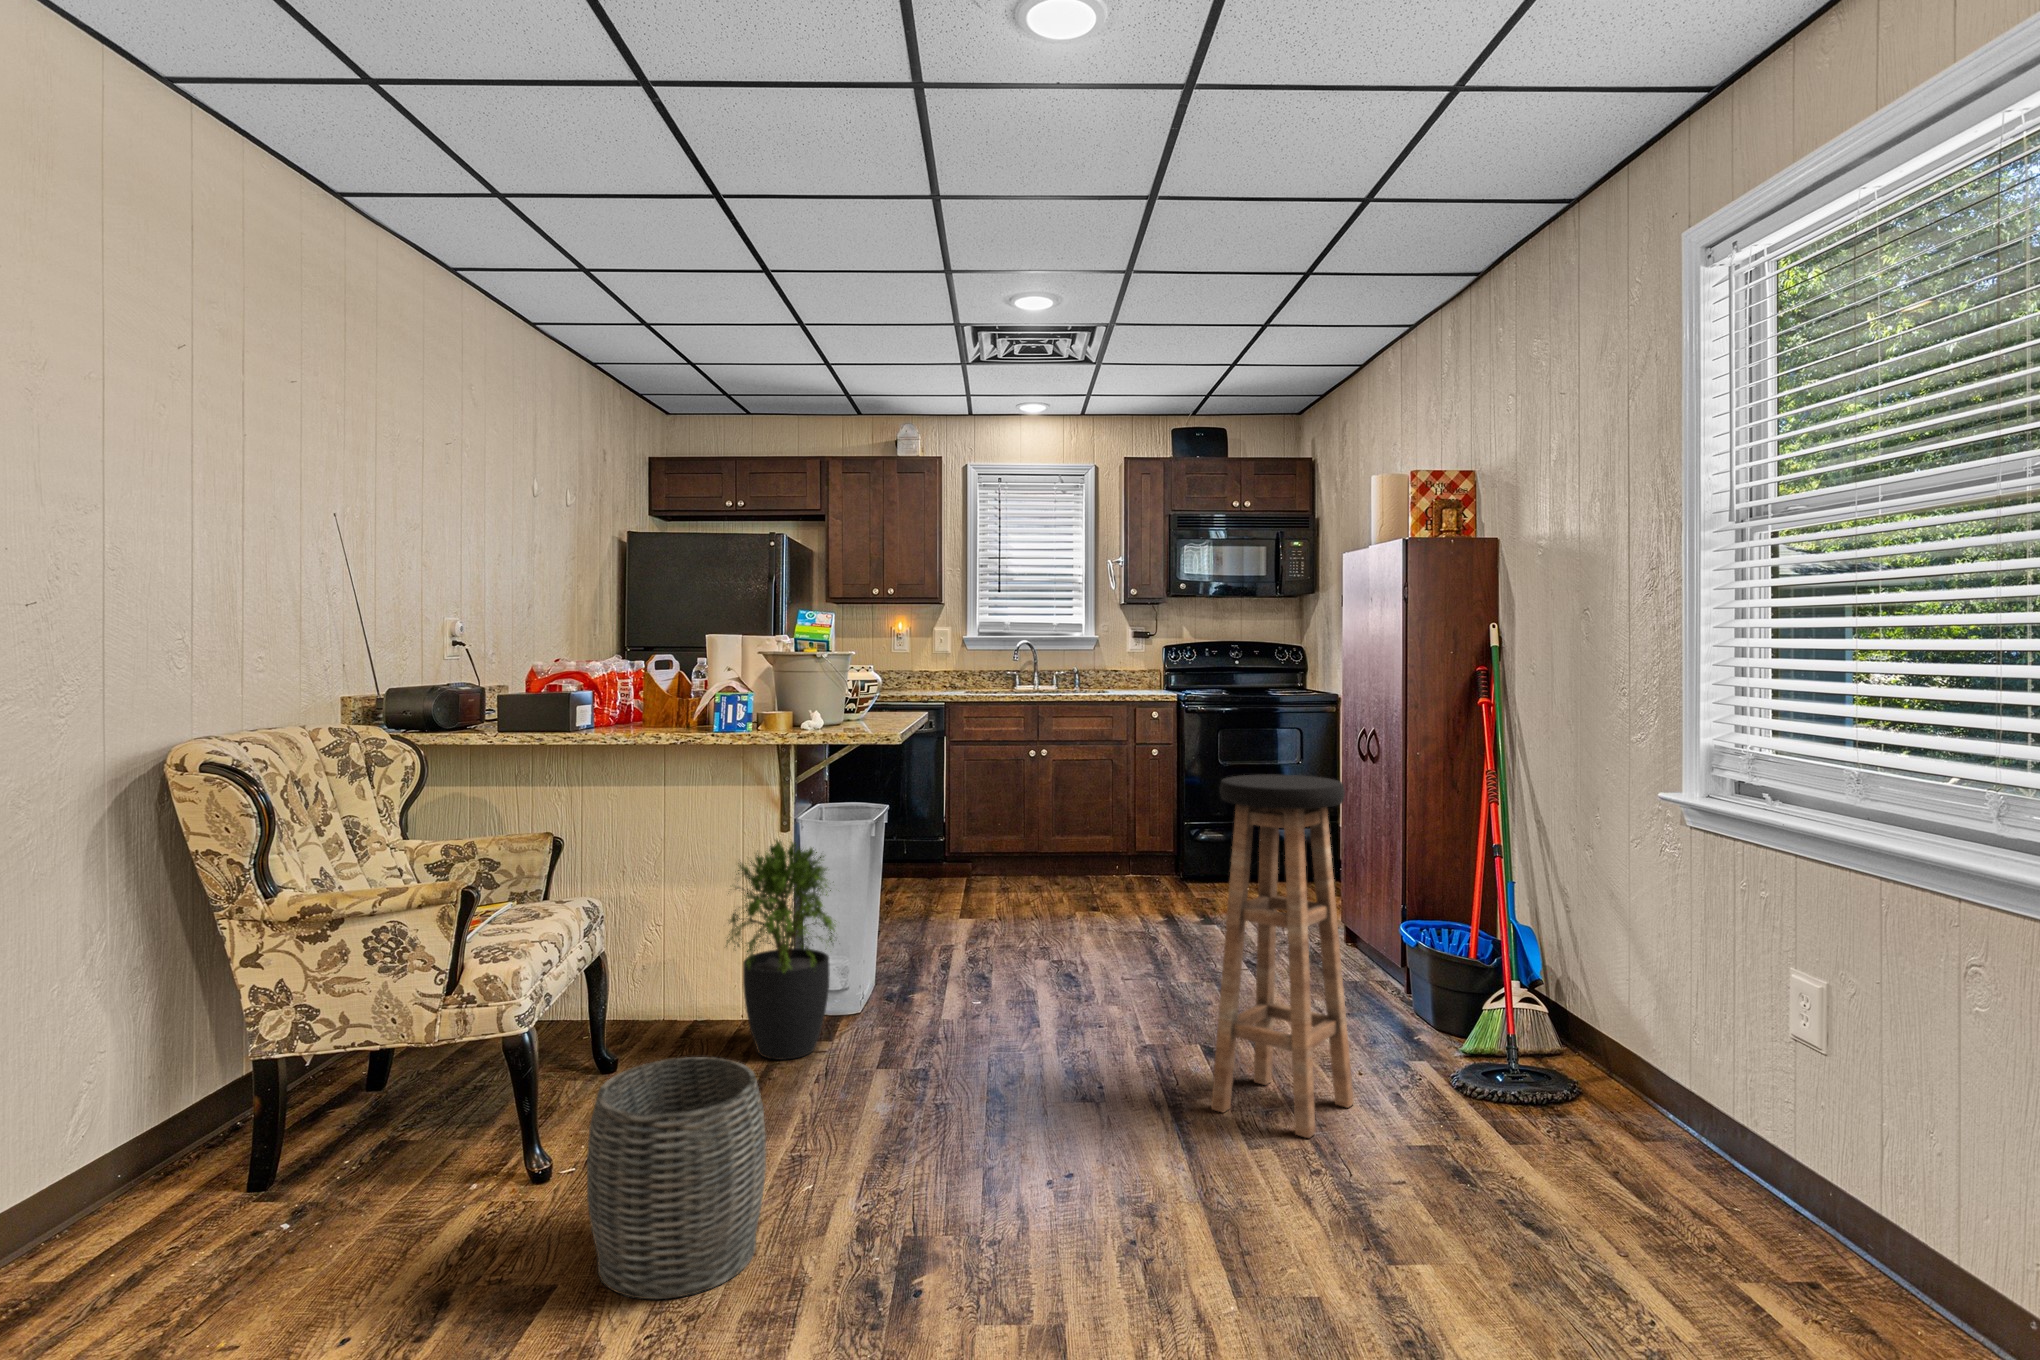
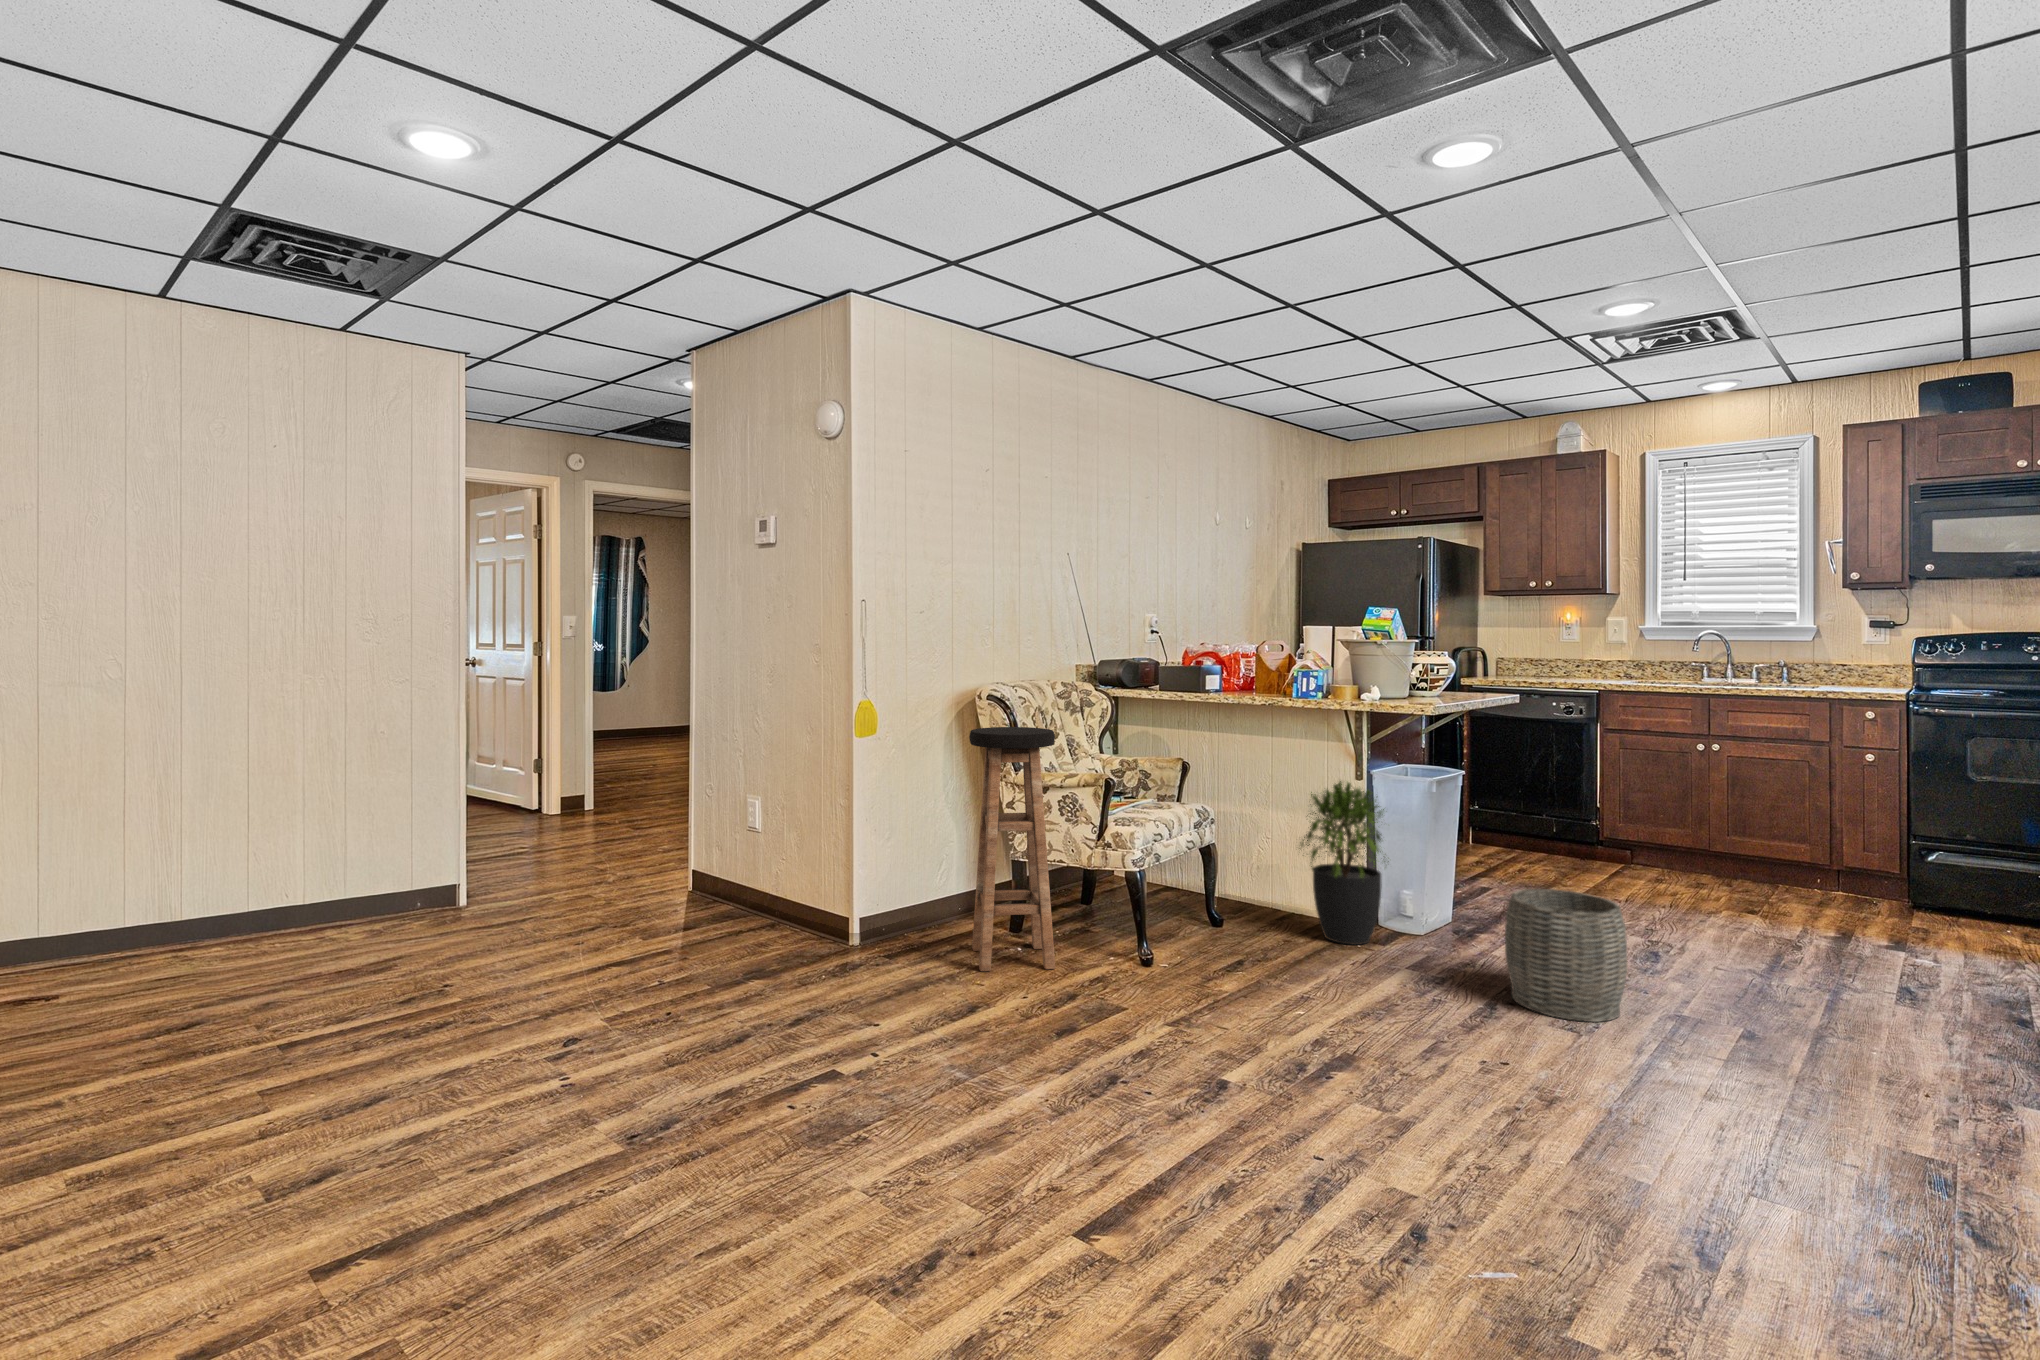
bar stool: present [1211,774,1354,1138] -> present [969,727,1055,971]
woven basket: present [587,1057,766,1299] -> present [1505,889,1627,1022]

